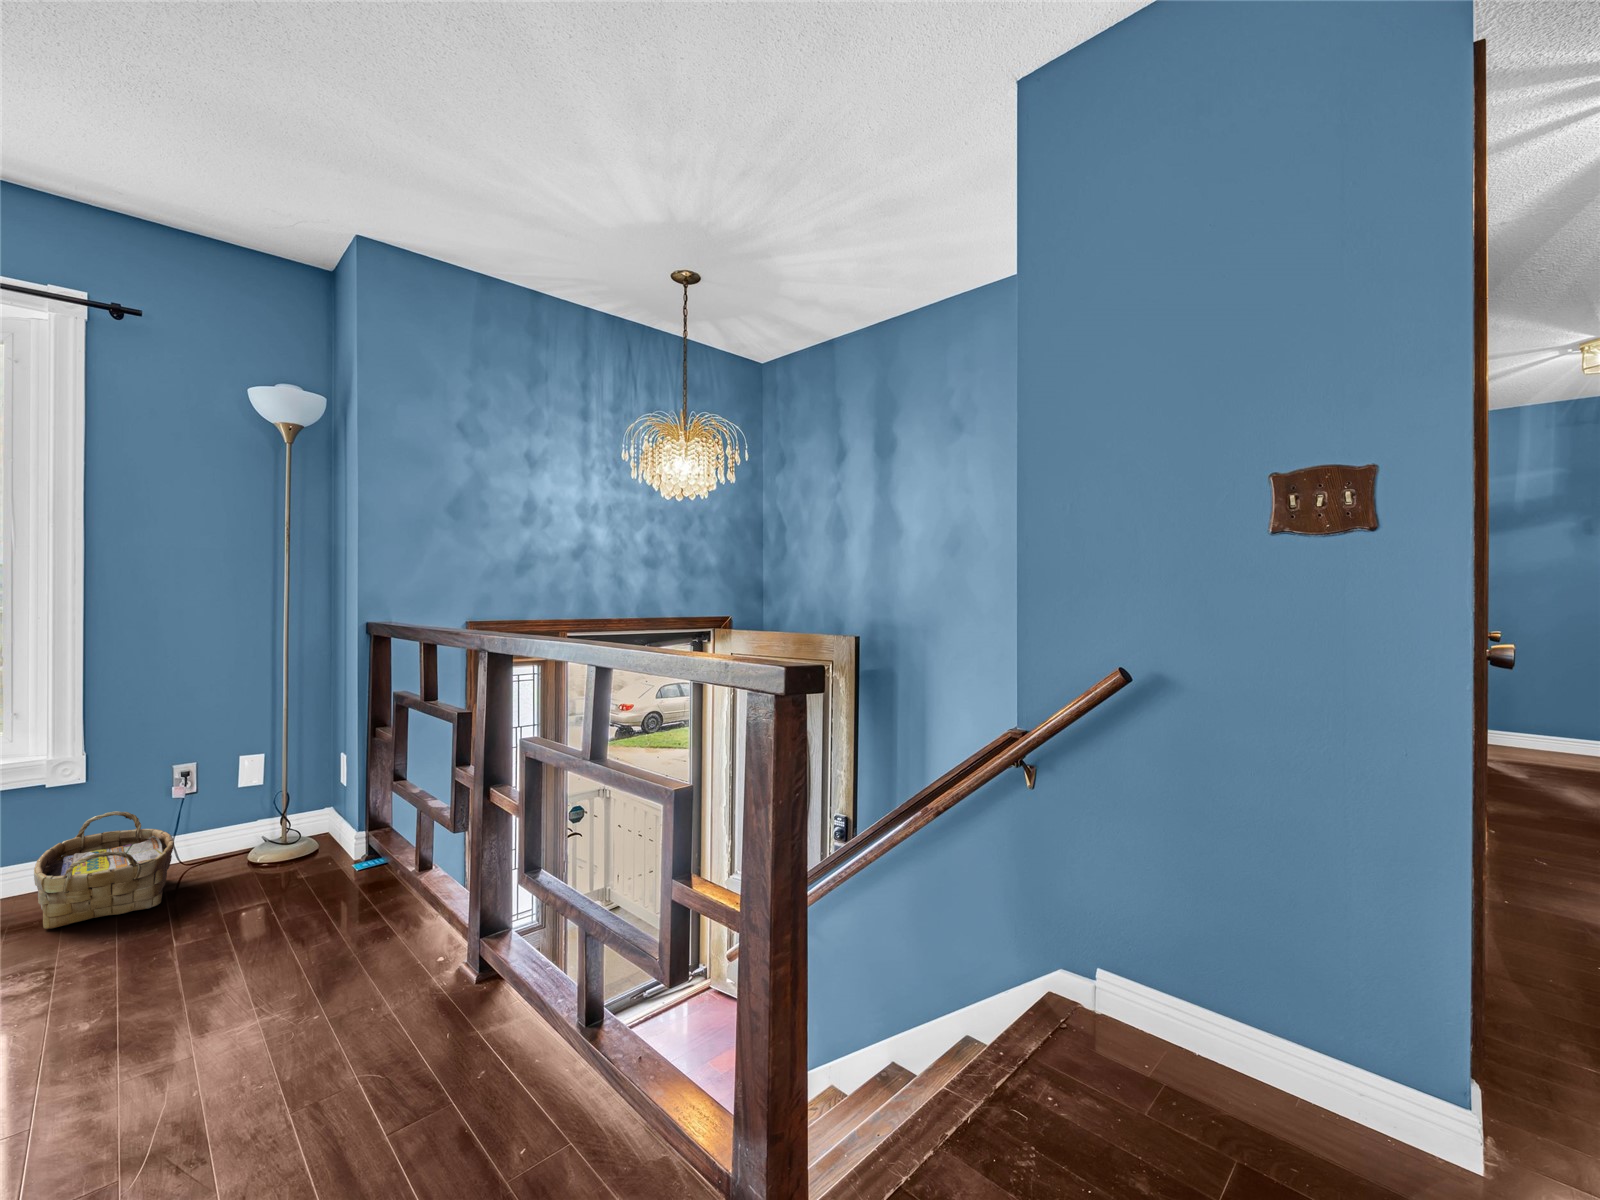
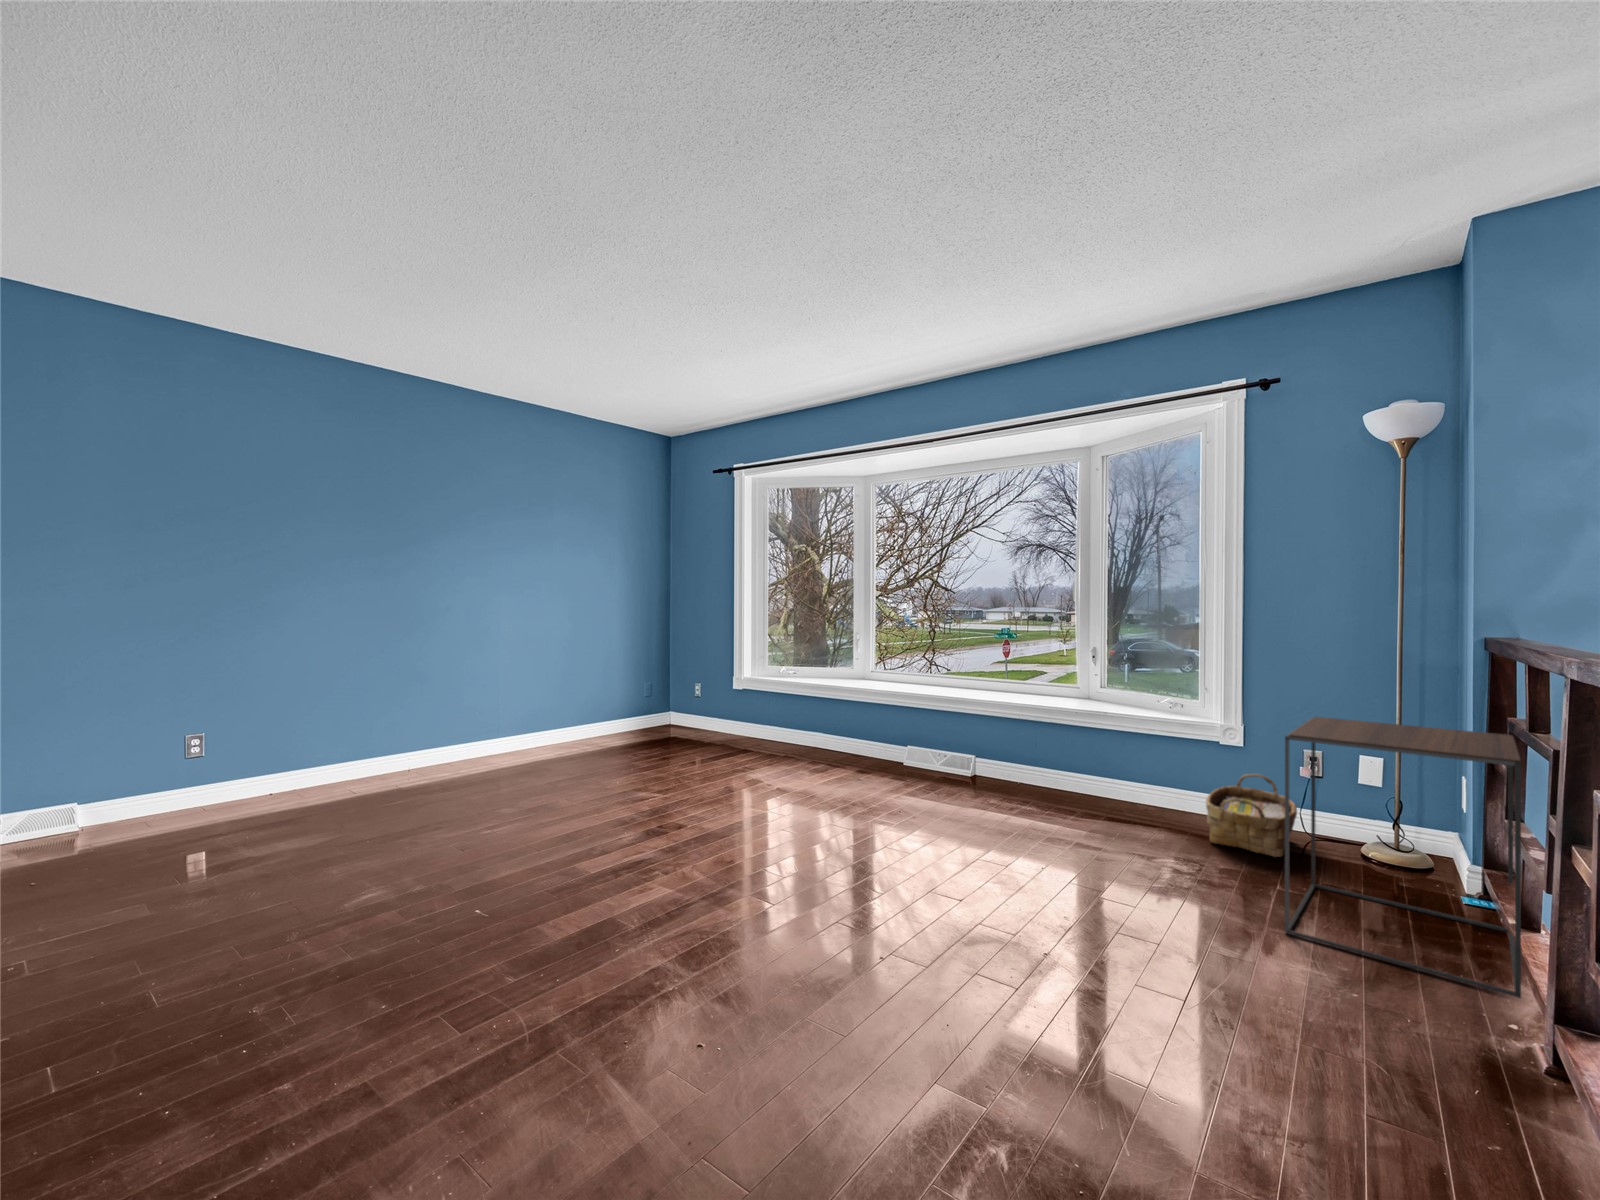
side table: none [209,707,432,995] -> present [1285,717,1521,998]

